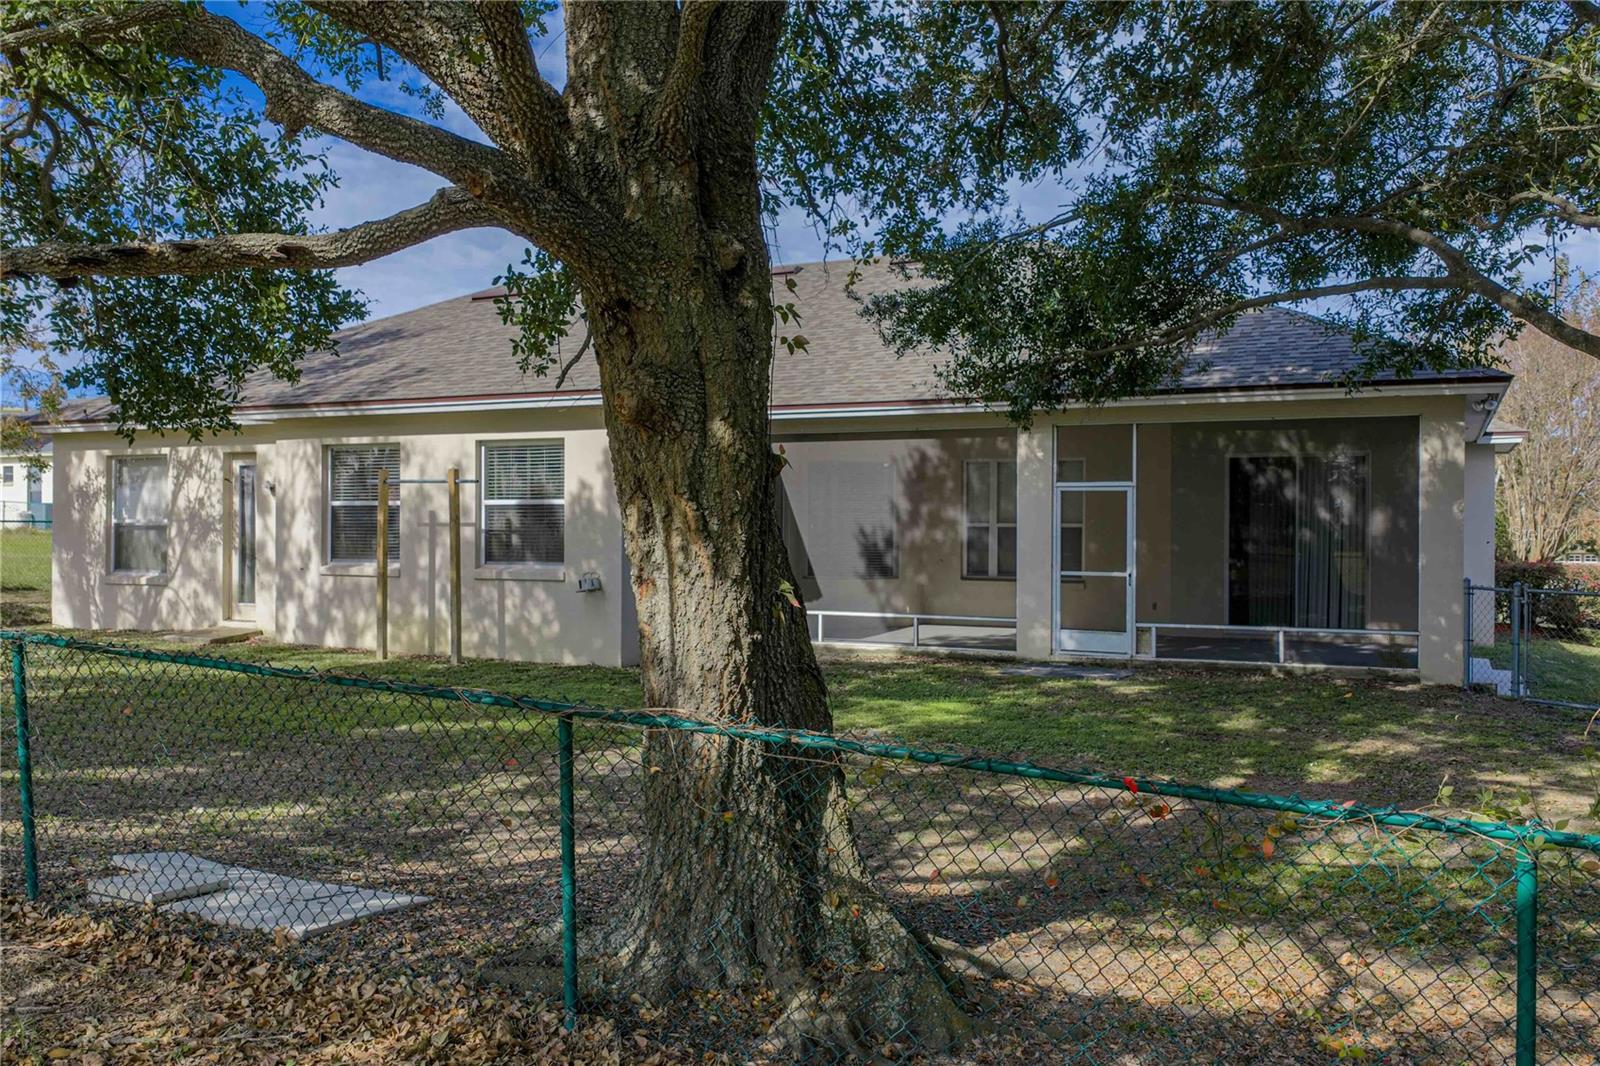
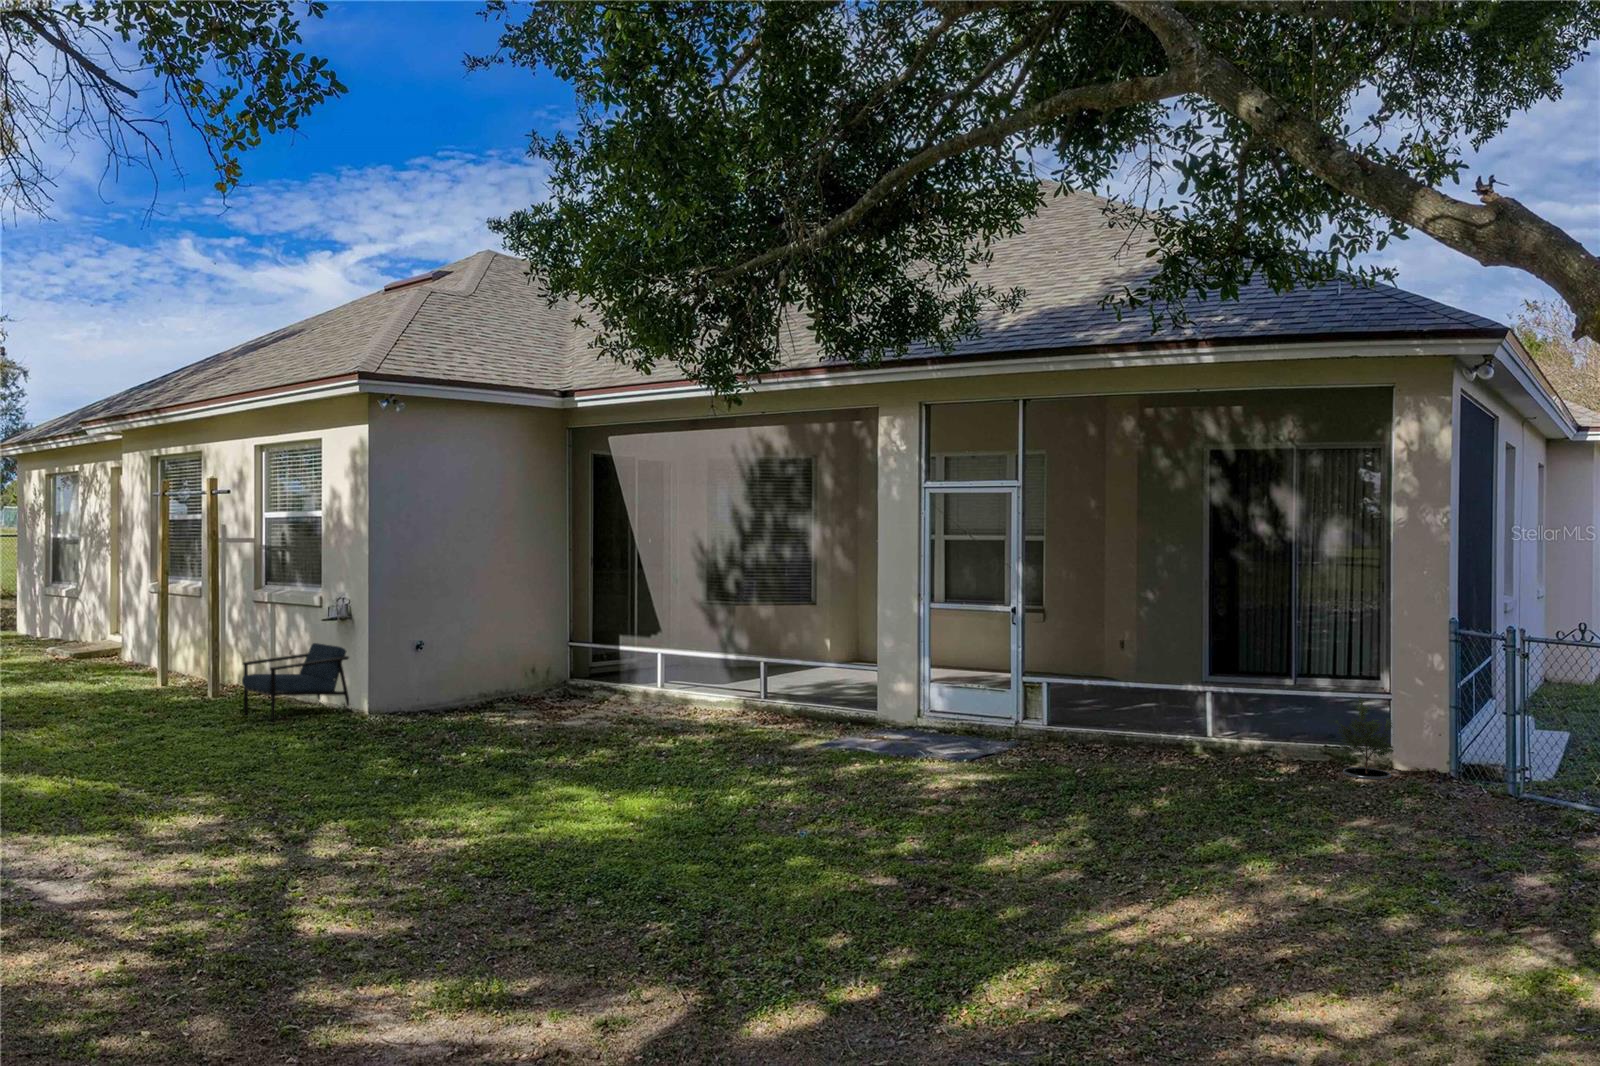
armchair: none [515,607,599,670] -> present [242,643,351,722]

